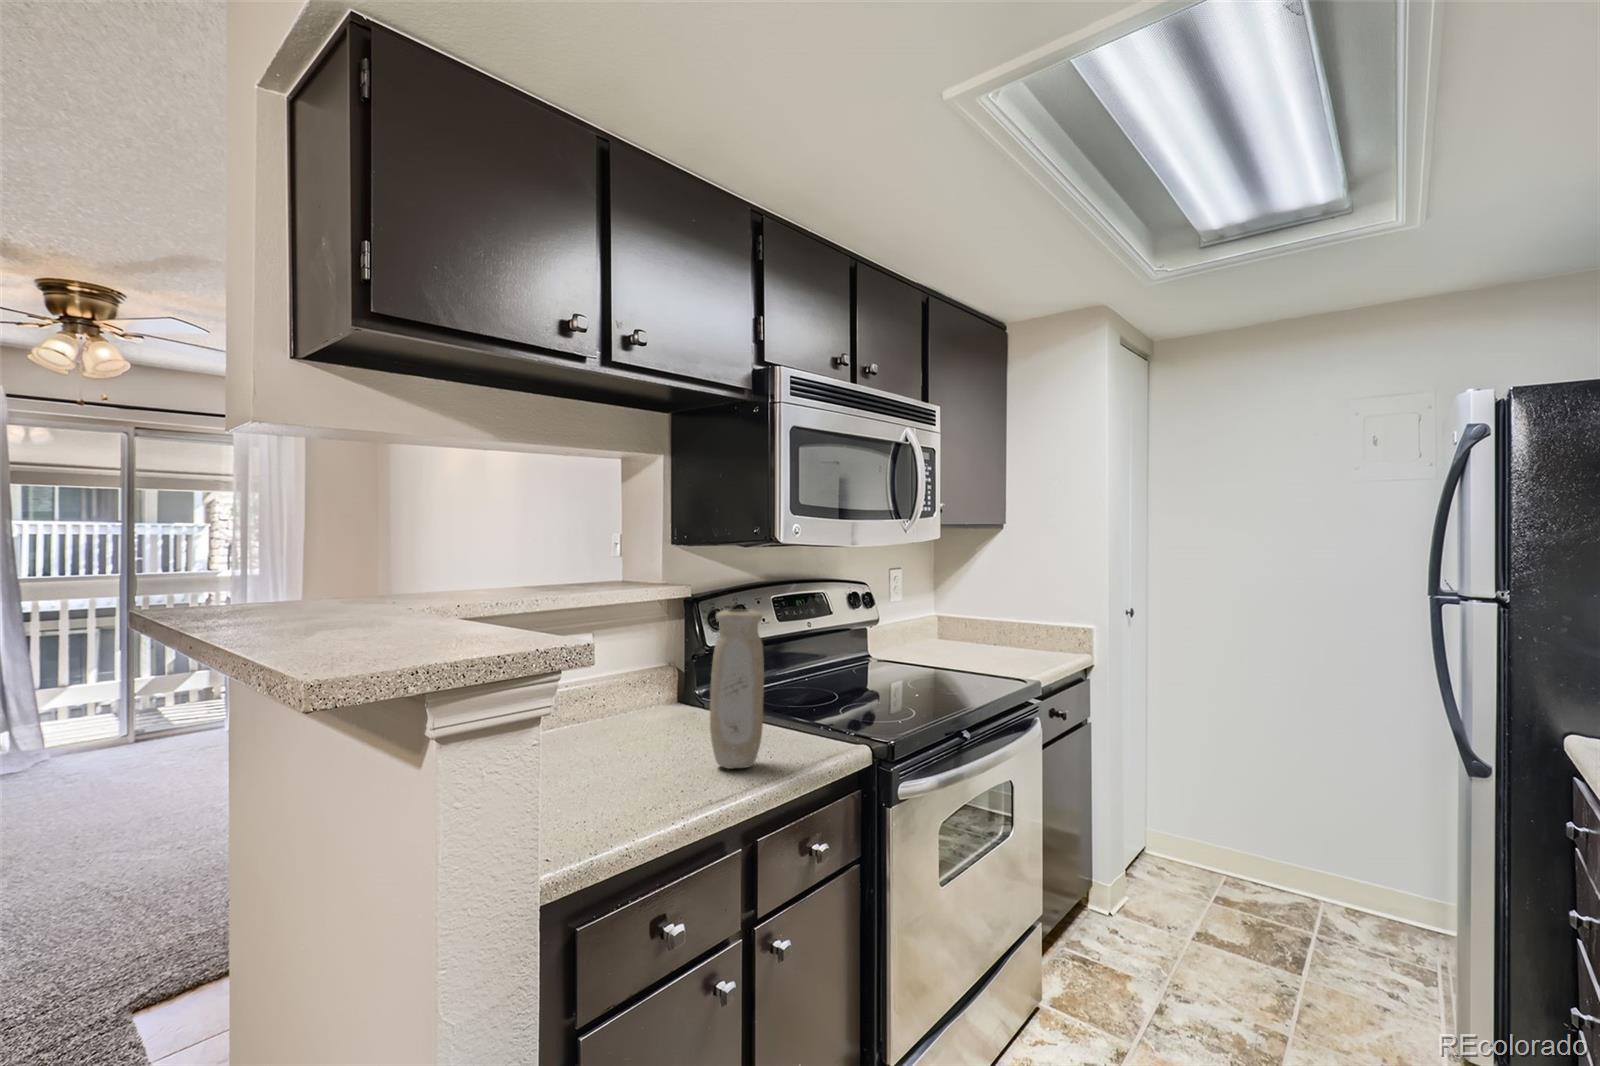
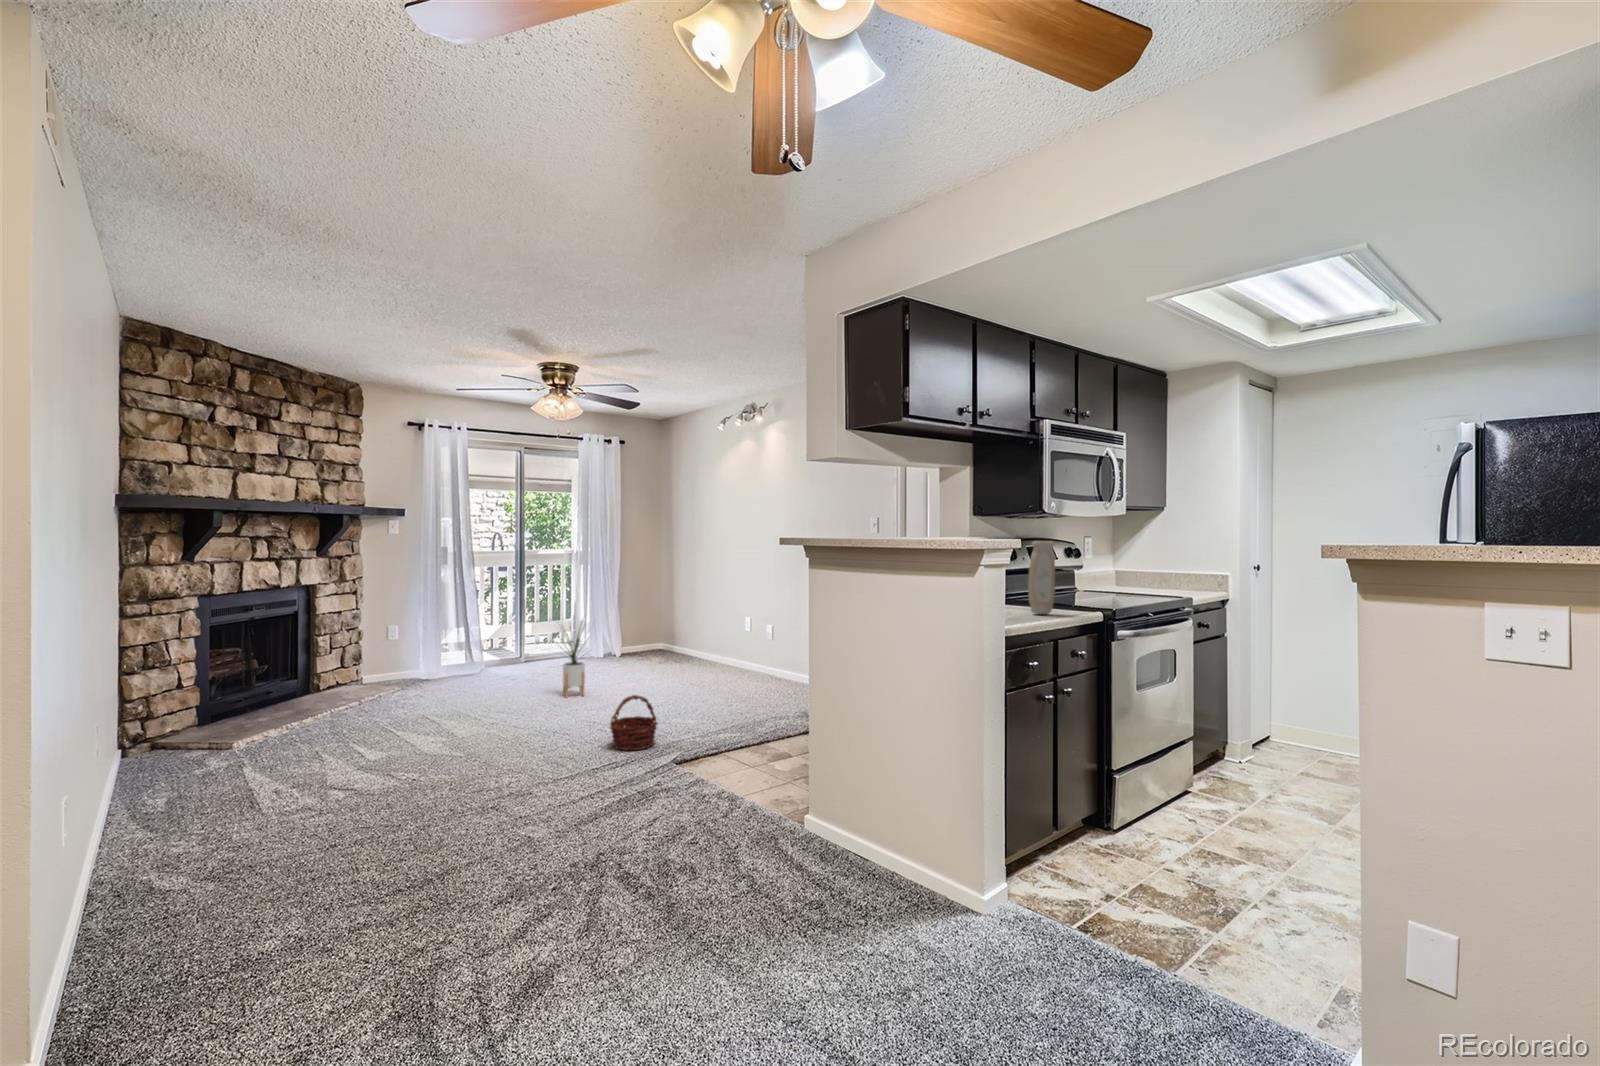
house plant: none [81,683,177,826] -> present [560,621,585,697]
basket: none [33,863,158,977] -> present [610,695,658,750]

